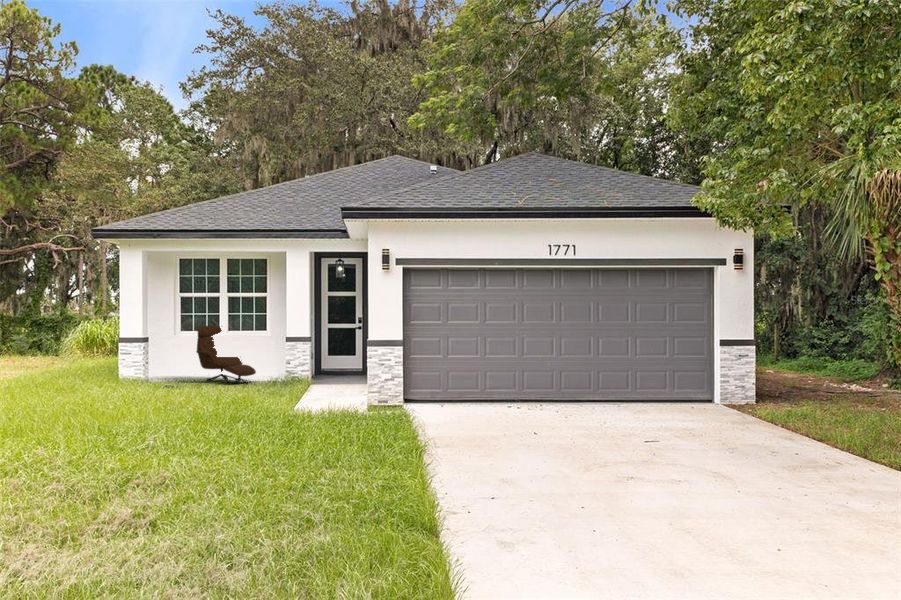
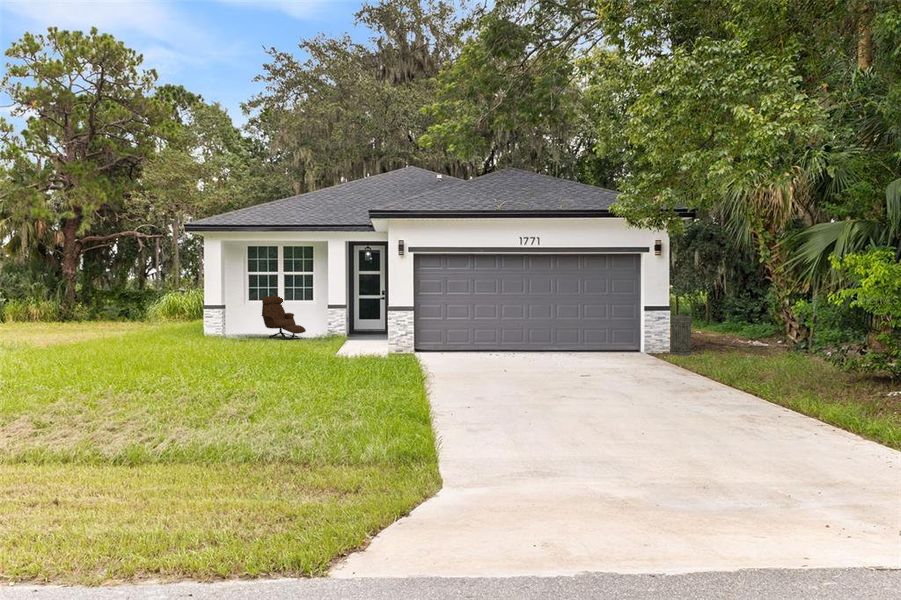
trash can: none [753,348,783,406] -> present [670,313,692,355]

